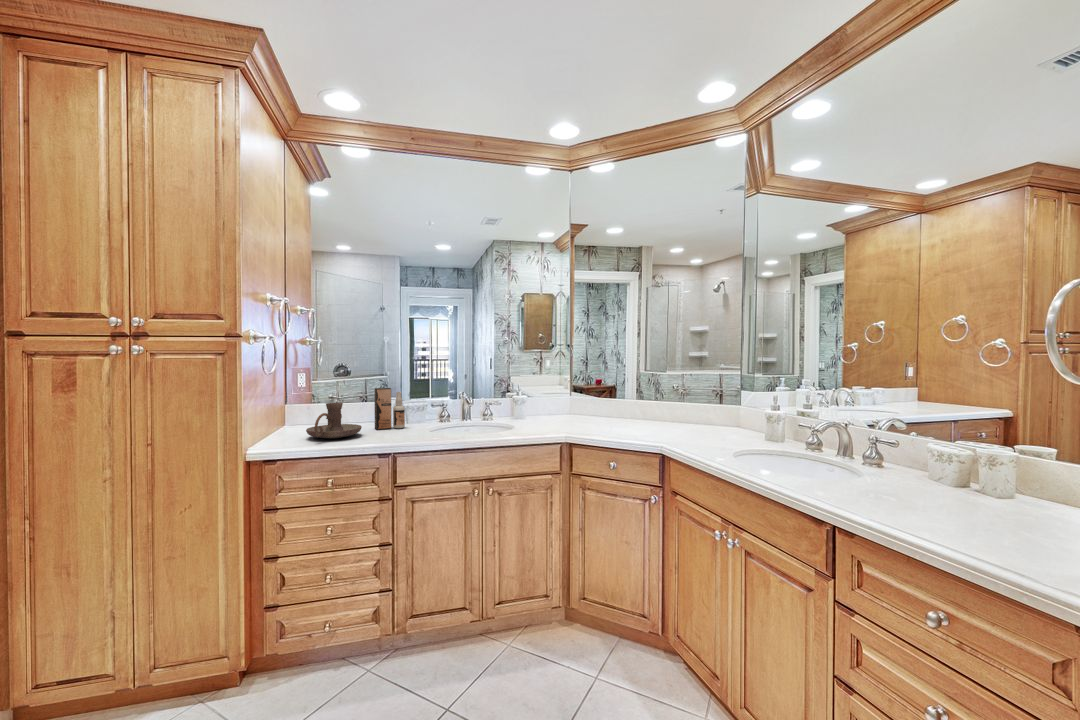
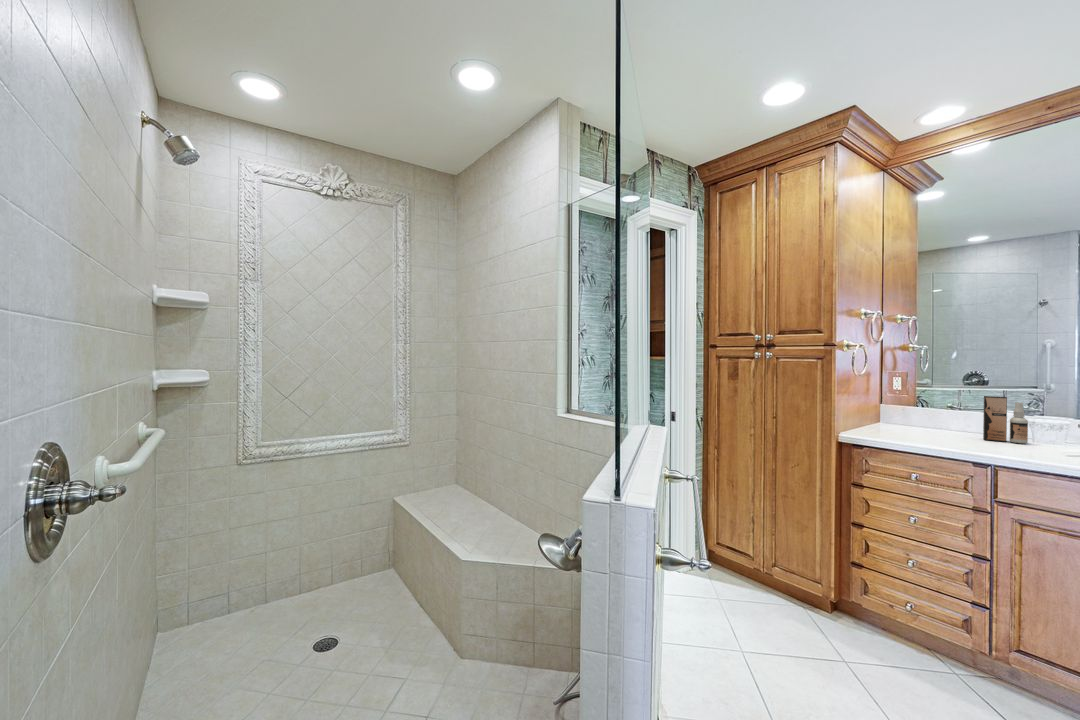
candle holder: present [306,403,362,438] -> none [897,405,960,439]

